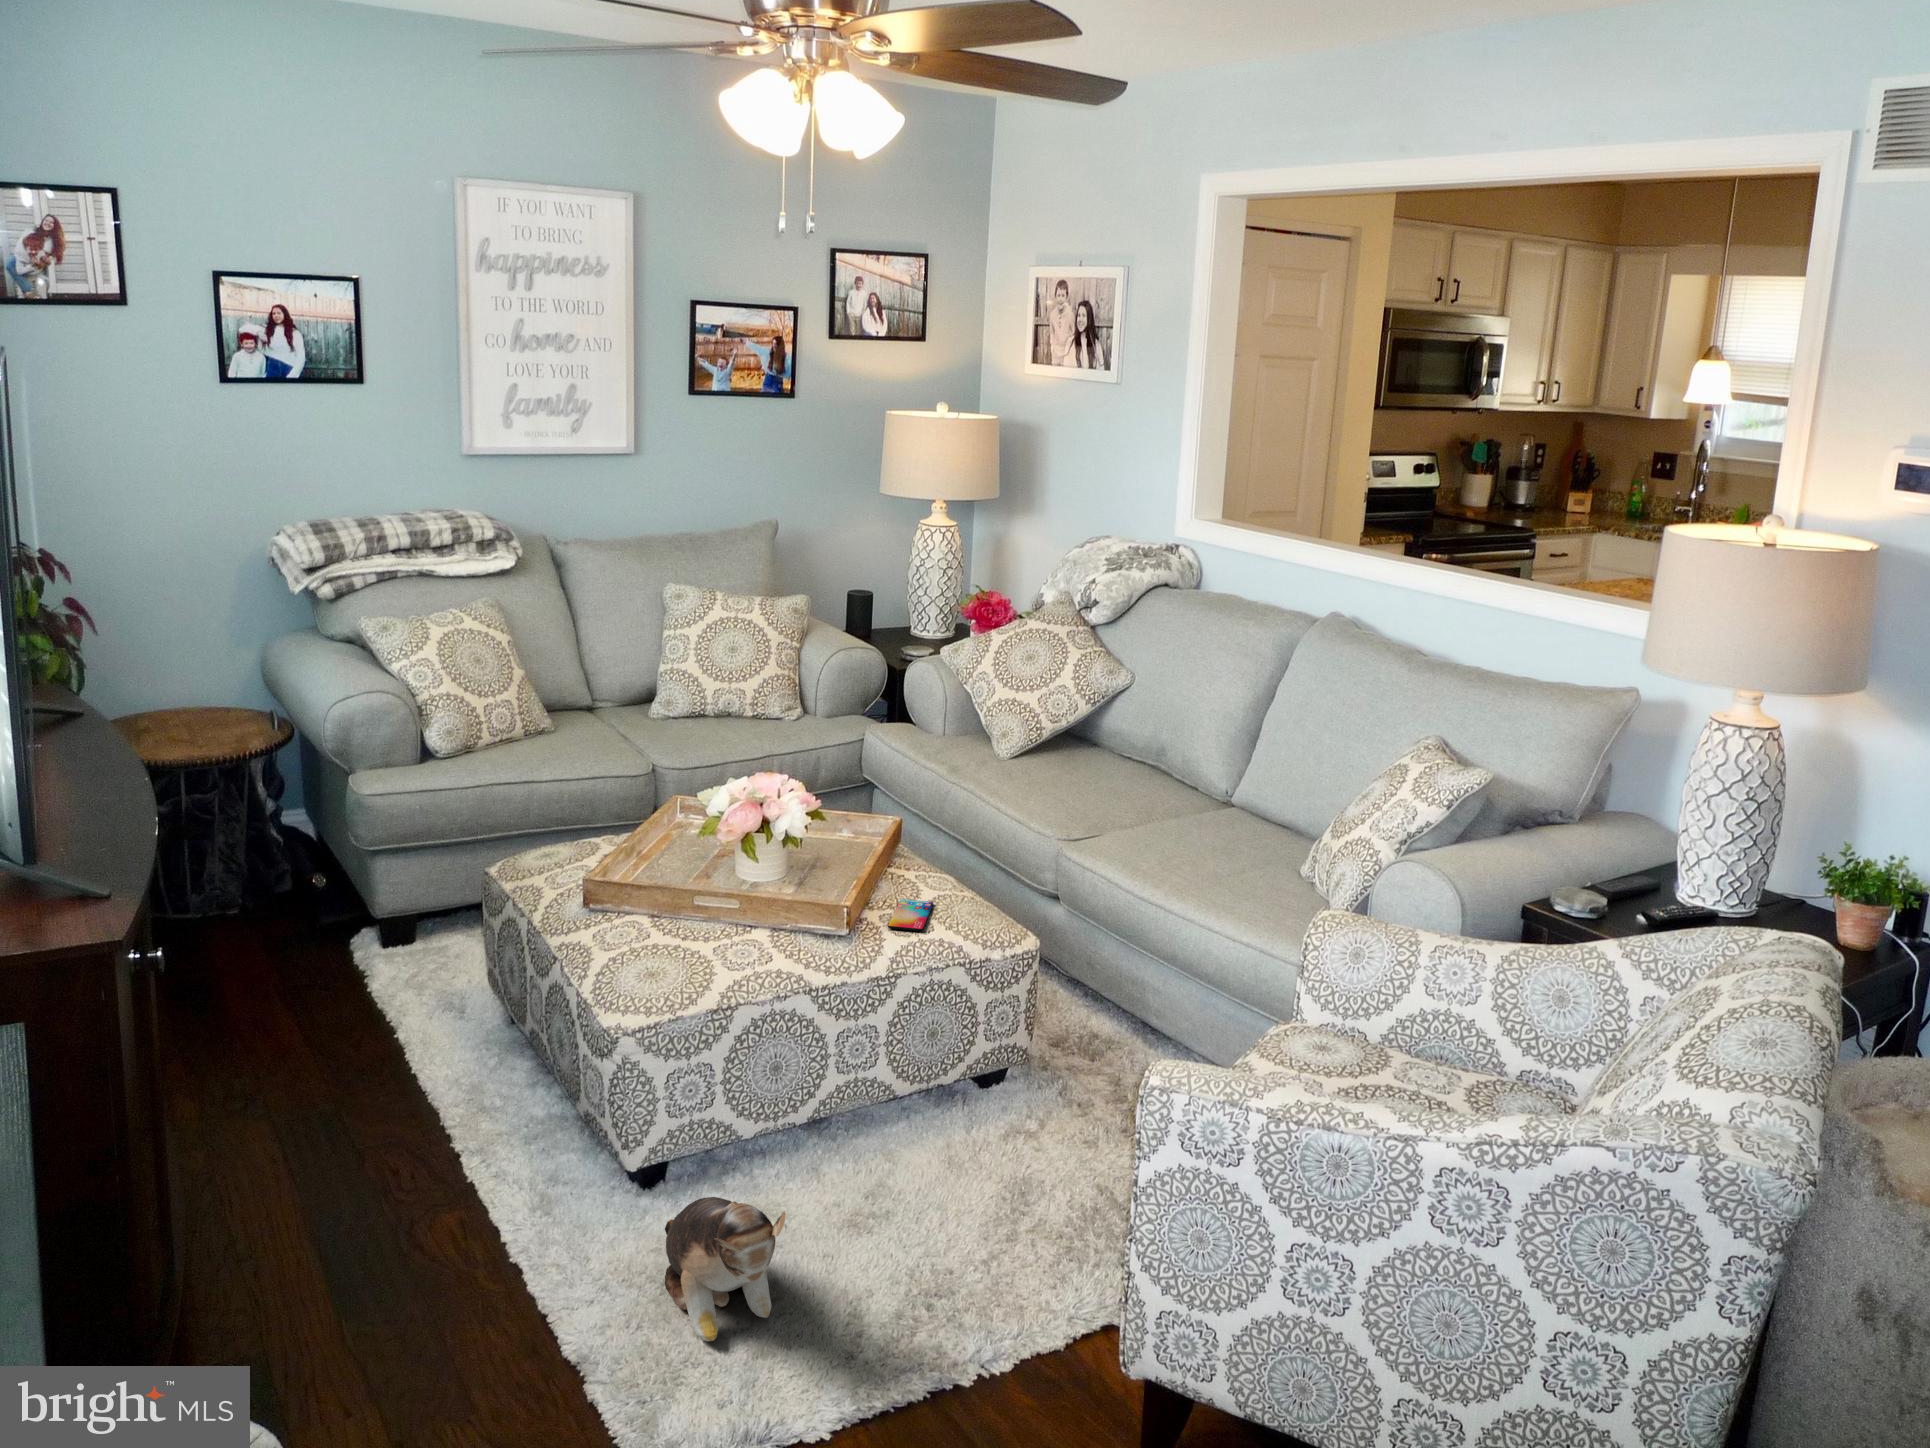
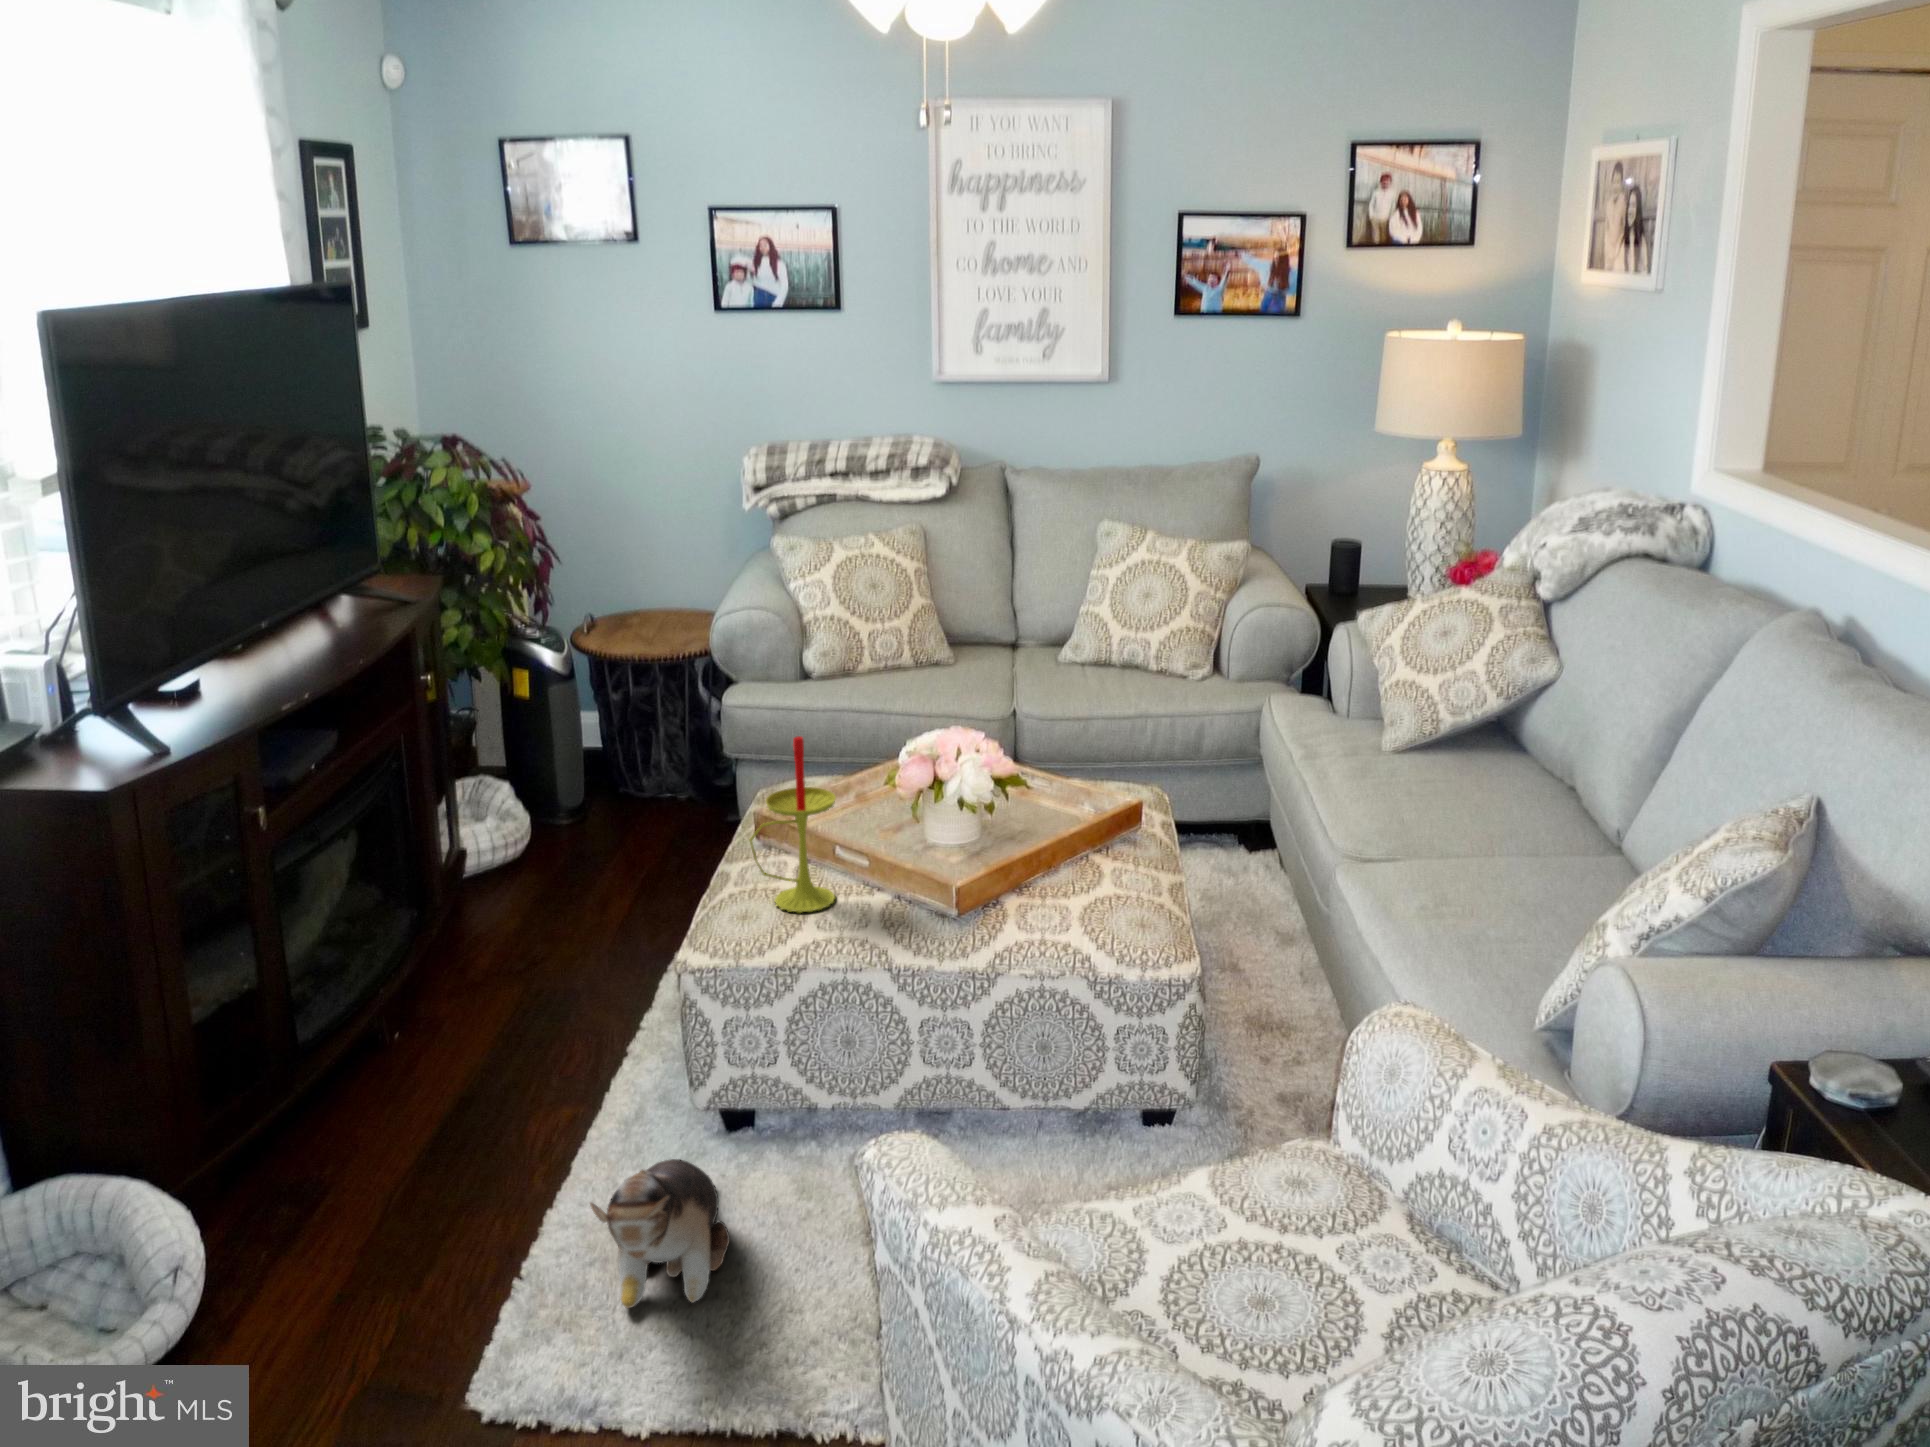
candle: none [641,792,718,962] -> present [750,736,836,913]
smartphone: present [888,899,933,931] -> none [1025,889,1104,928]

